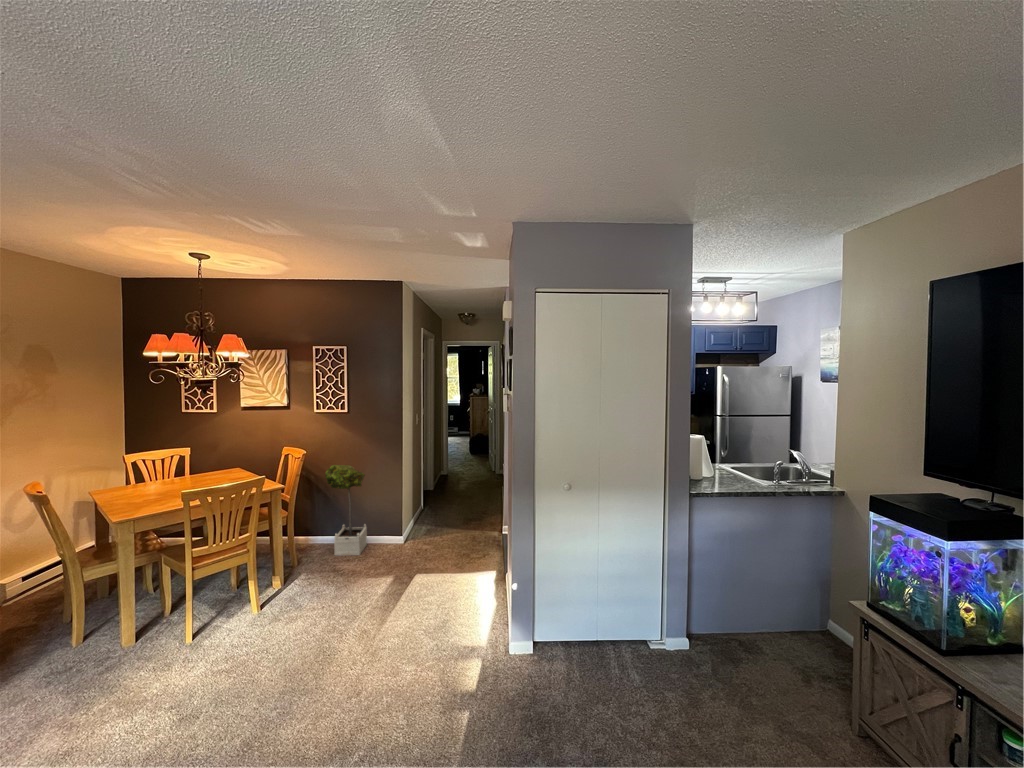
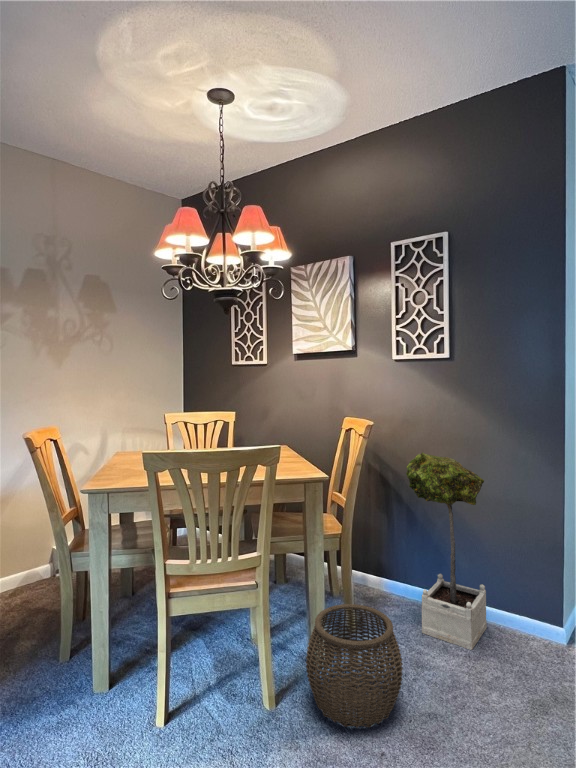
woven basket: none [277,546,328,602] -> present [306,604,403,728]

